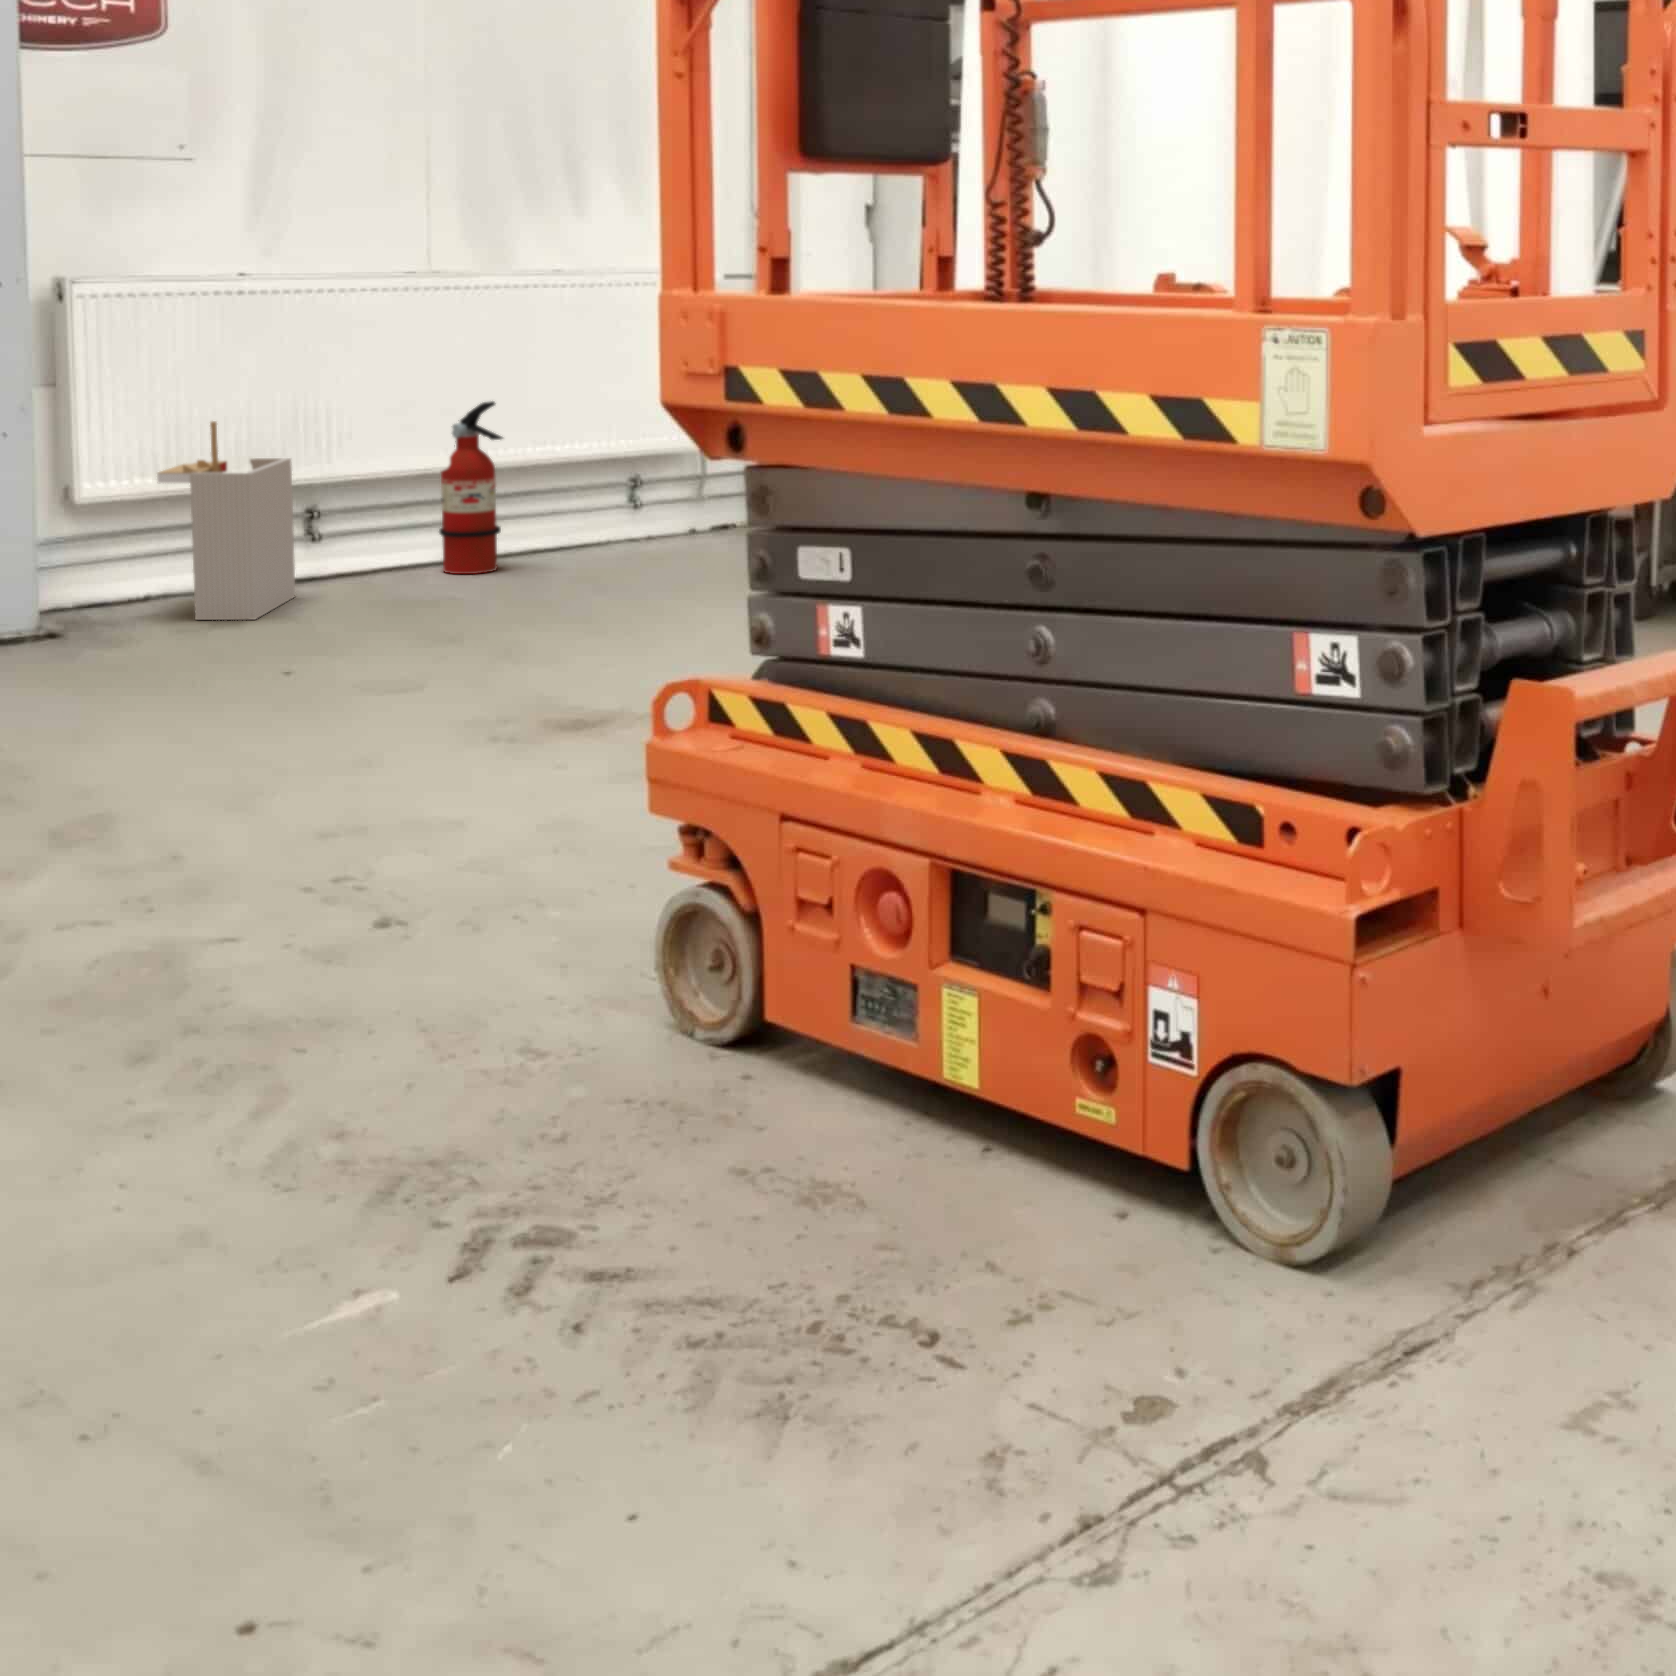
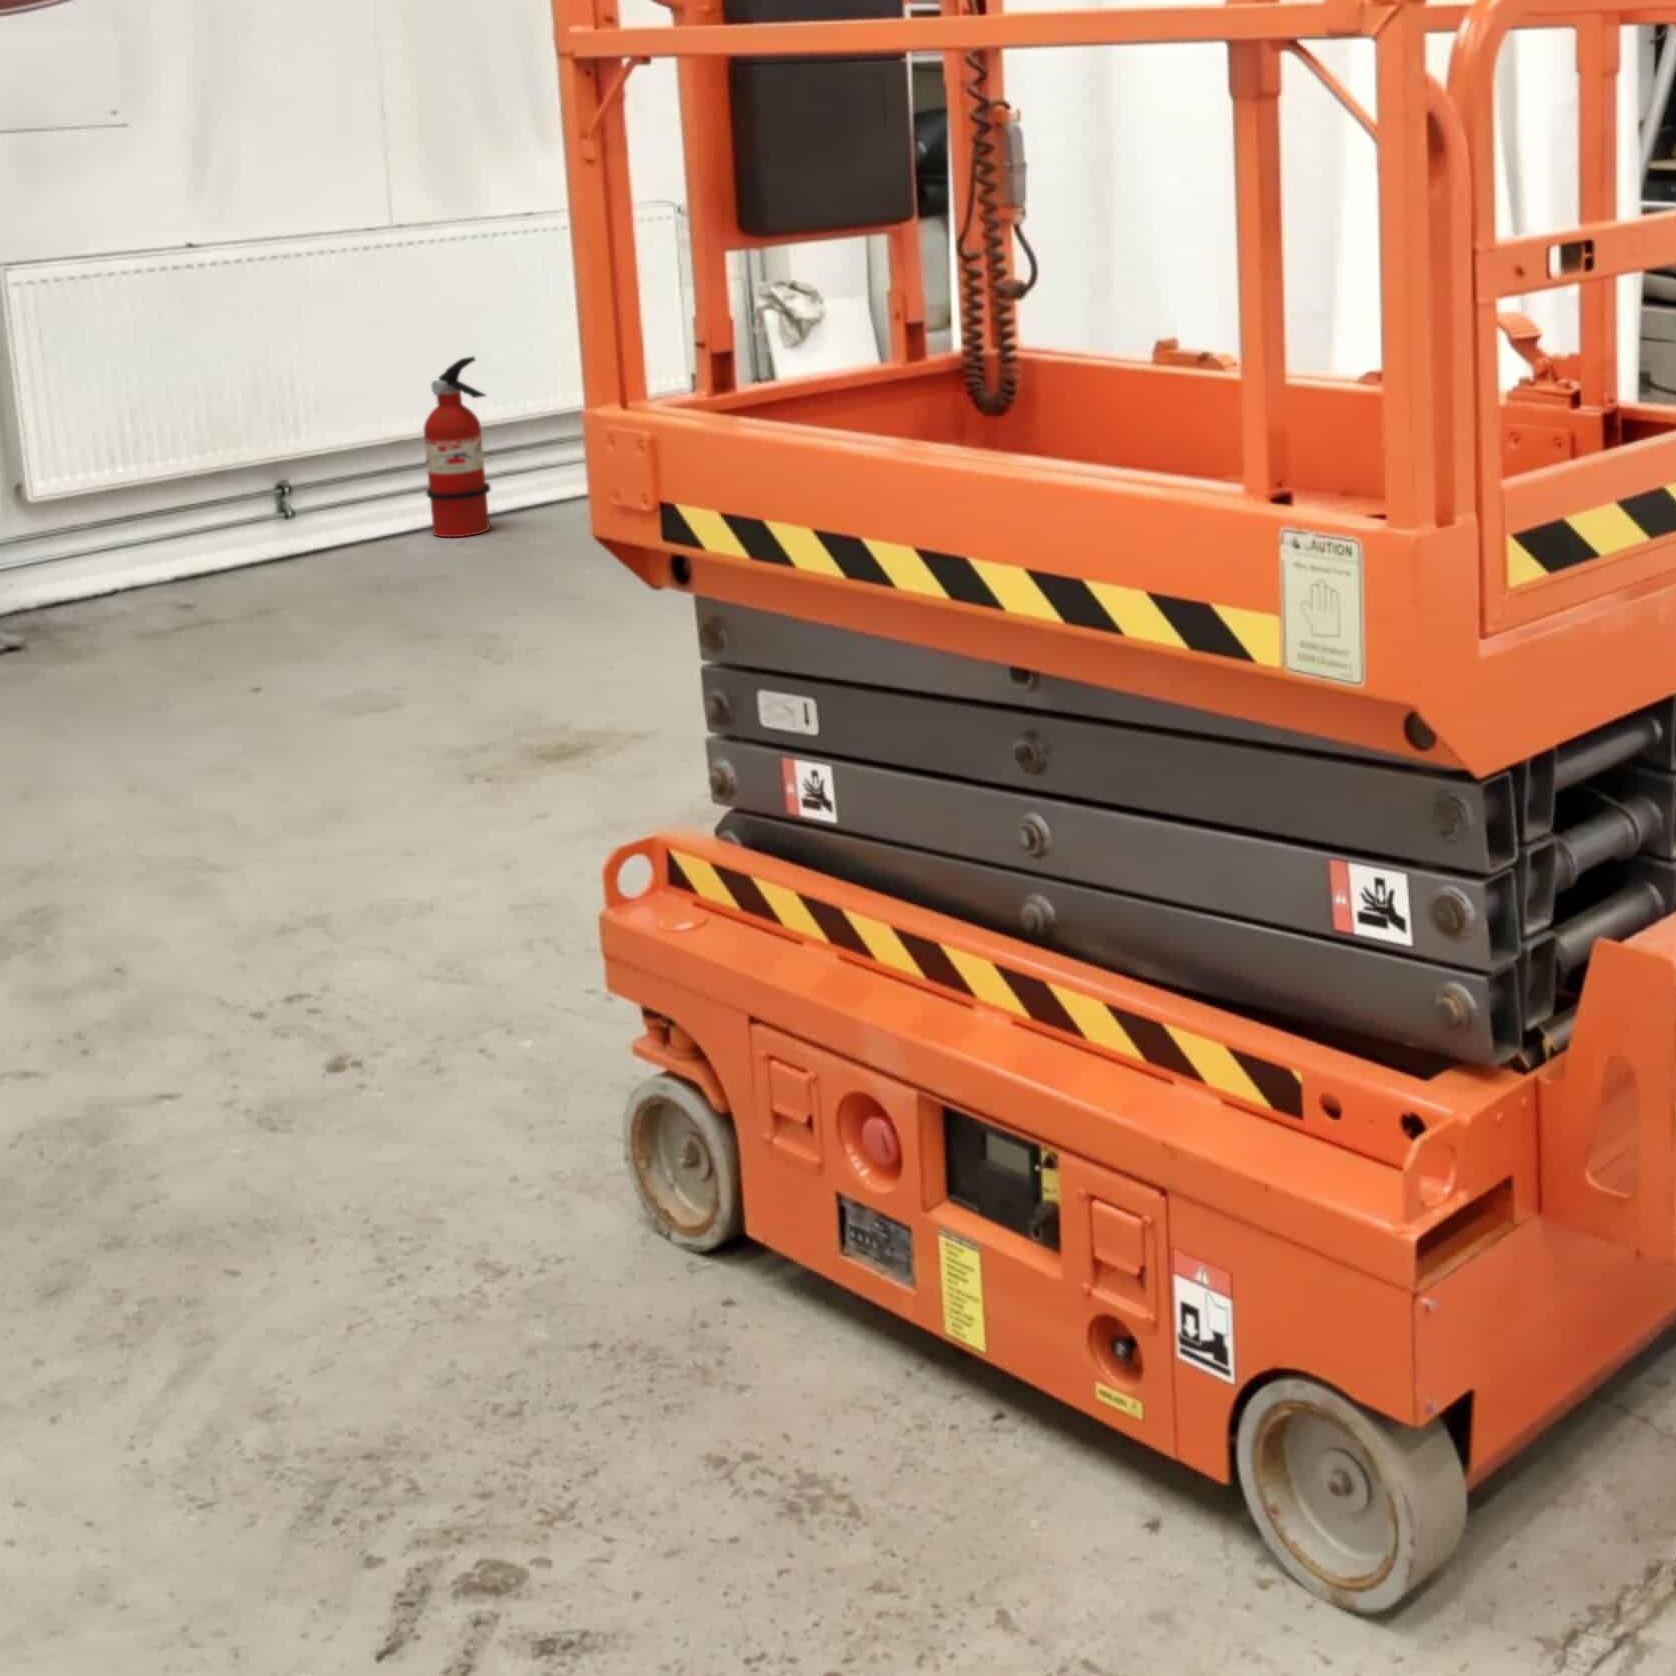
storage bin: present [157,421,296,620] -> none [119,402,278,613]

